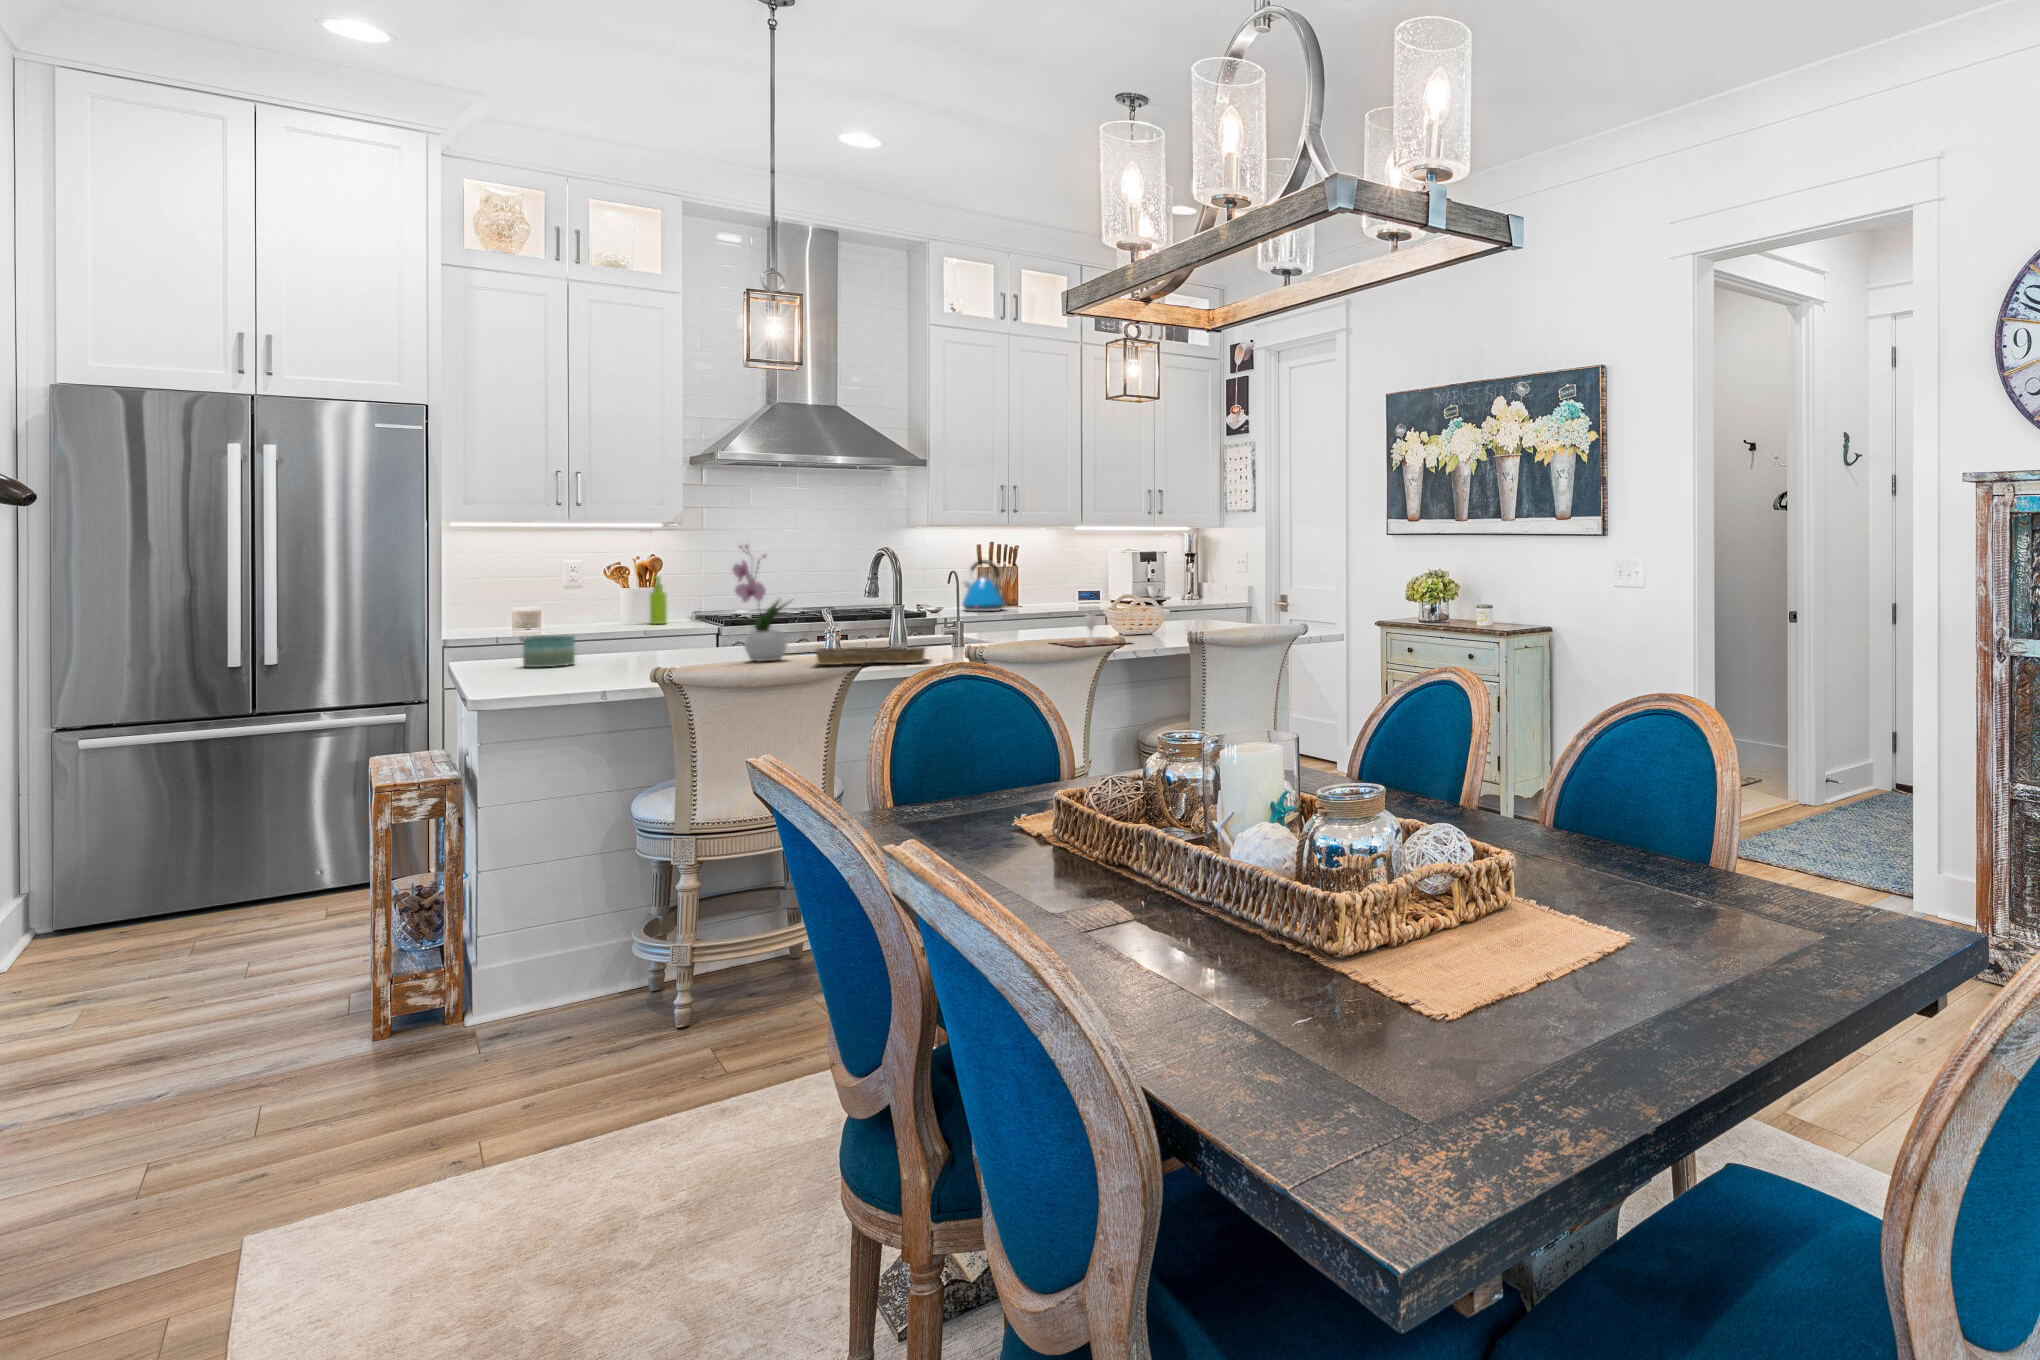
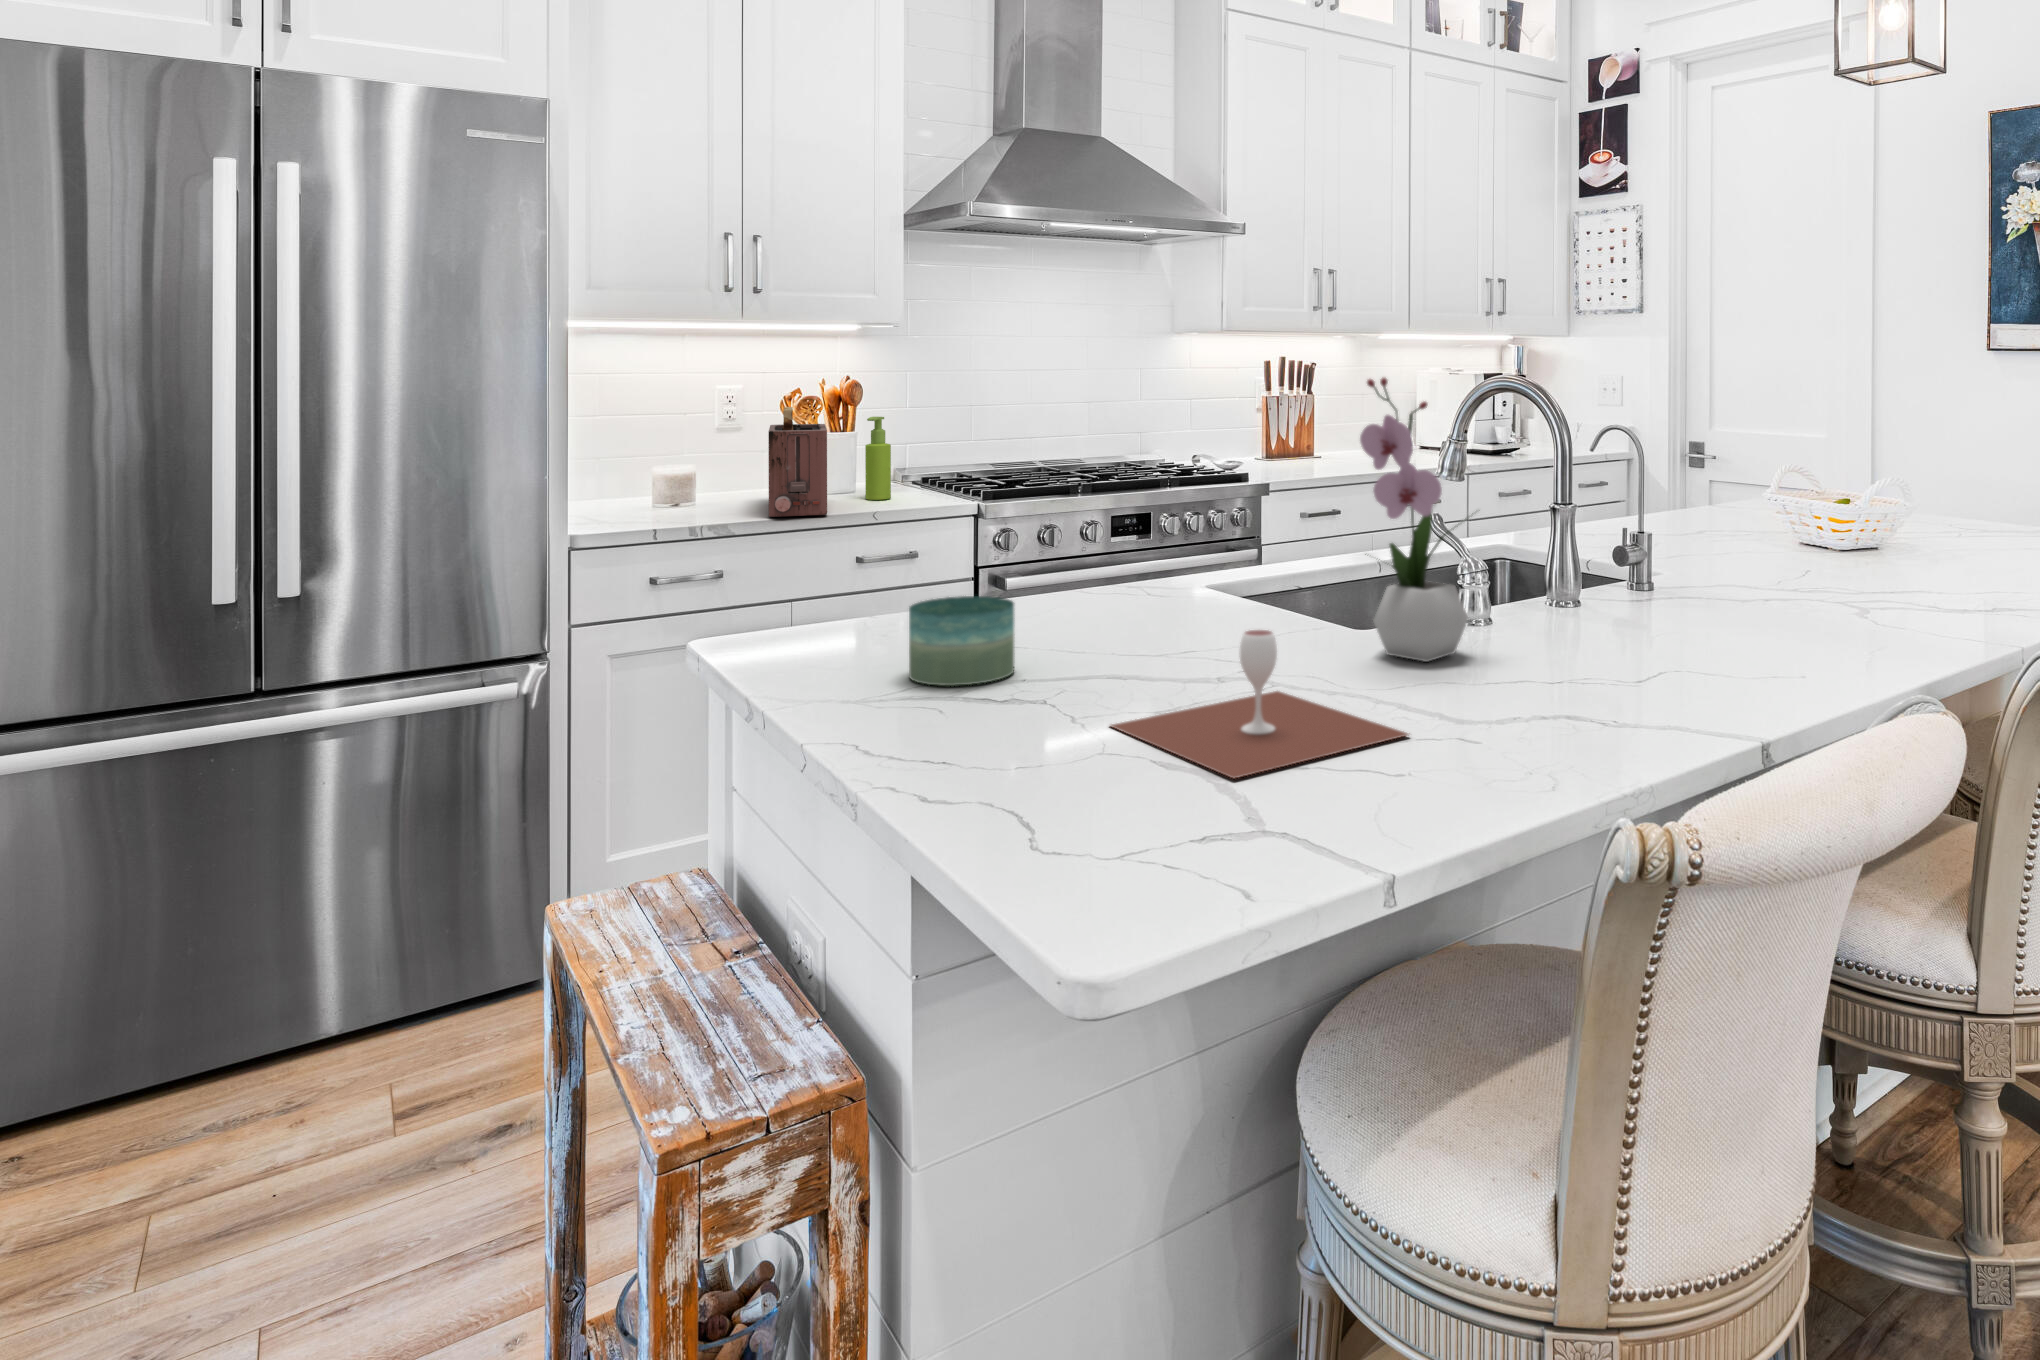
kettle: present [962,560,1006,611] -> none [1281,386,1353,470]
toaster: none [574,570,623,631] -> present [768,407,827,517]
wine glass: present [1058,614,1124,647] -> present [1111,630,1408,779]
tray: present [815,647,928,665] -> none [1561,622,1854,689]

